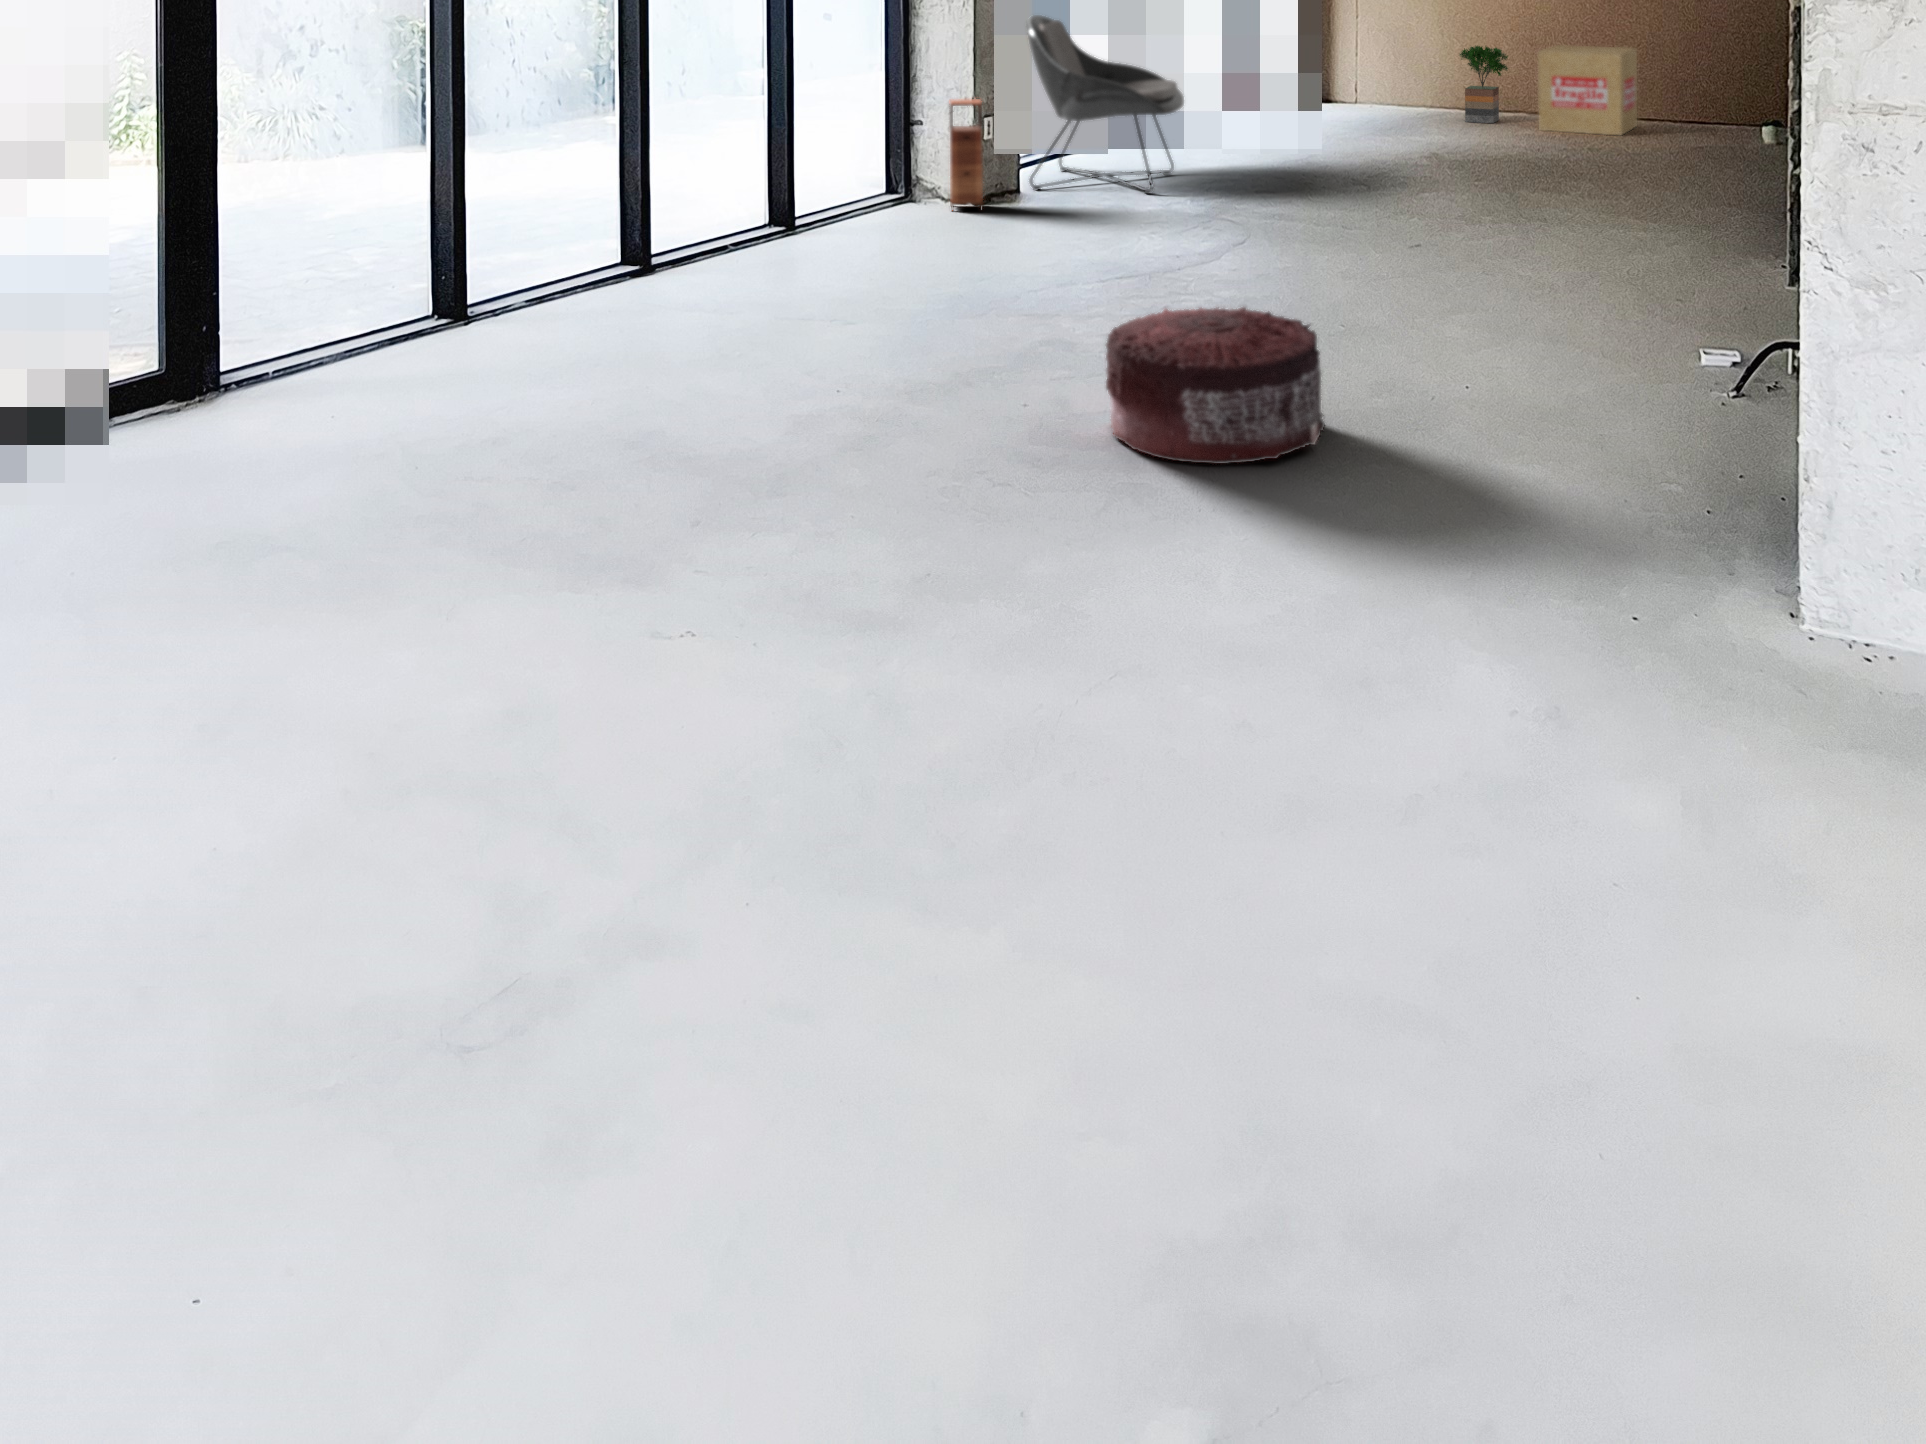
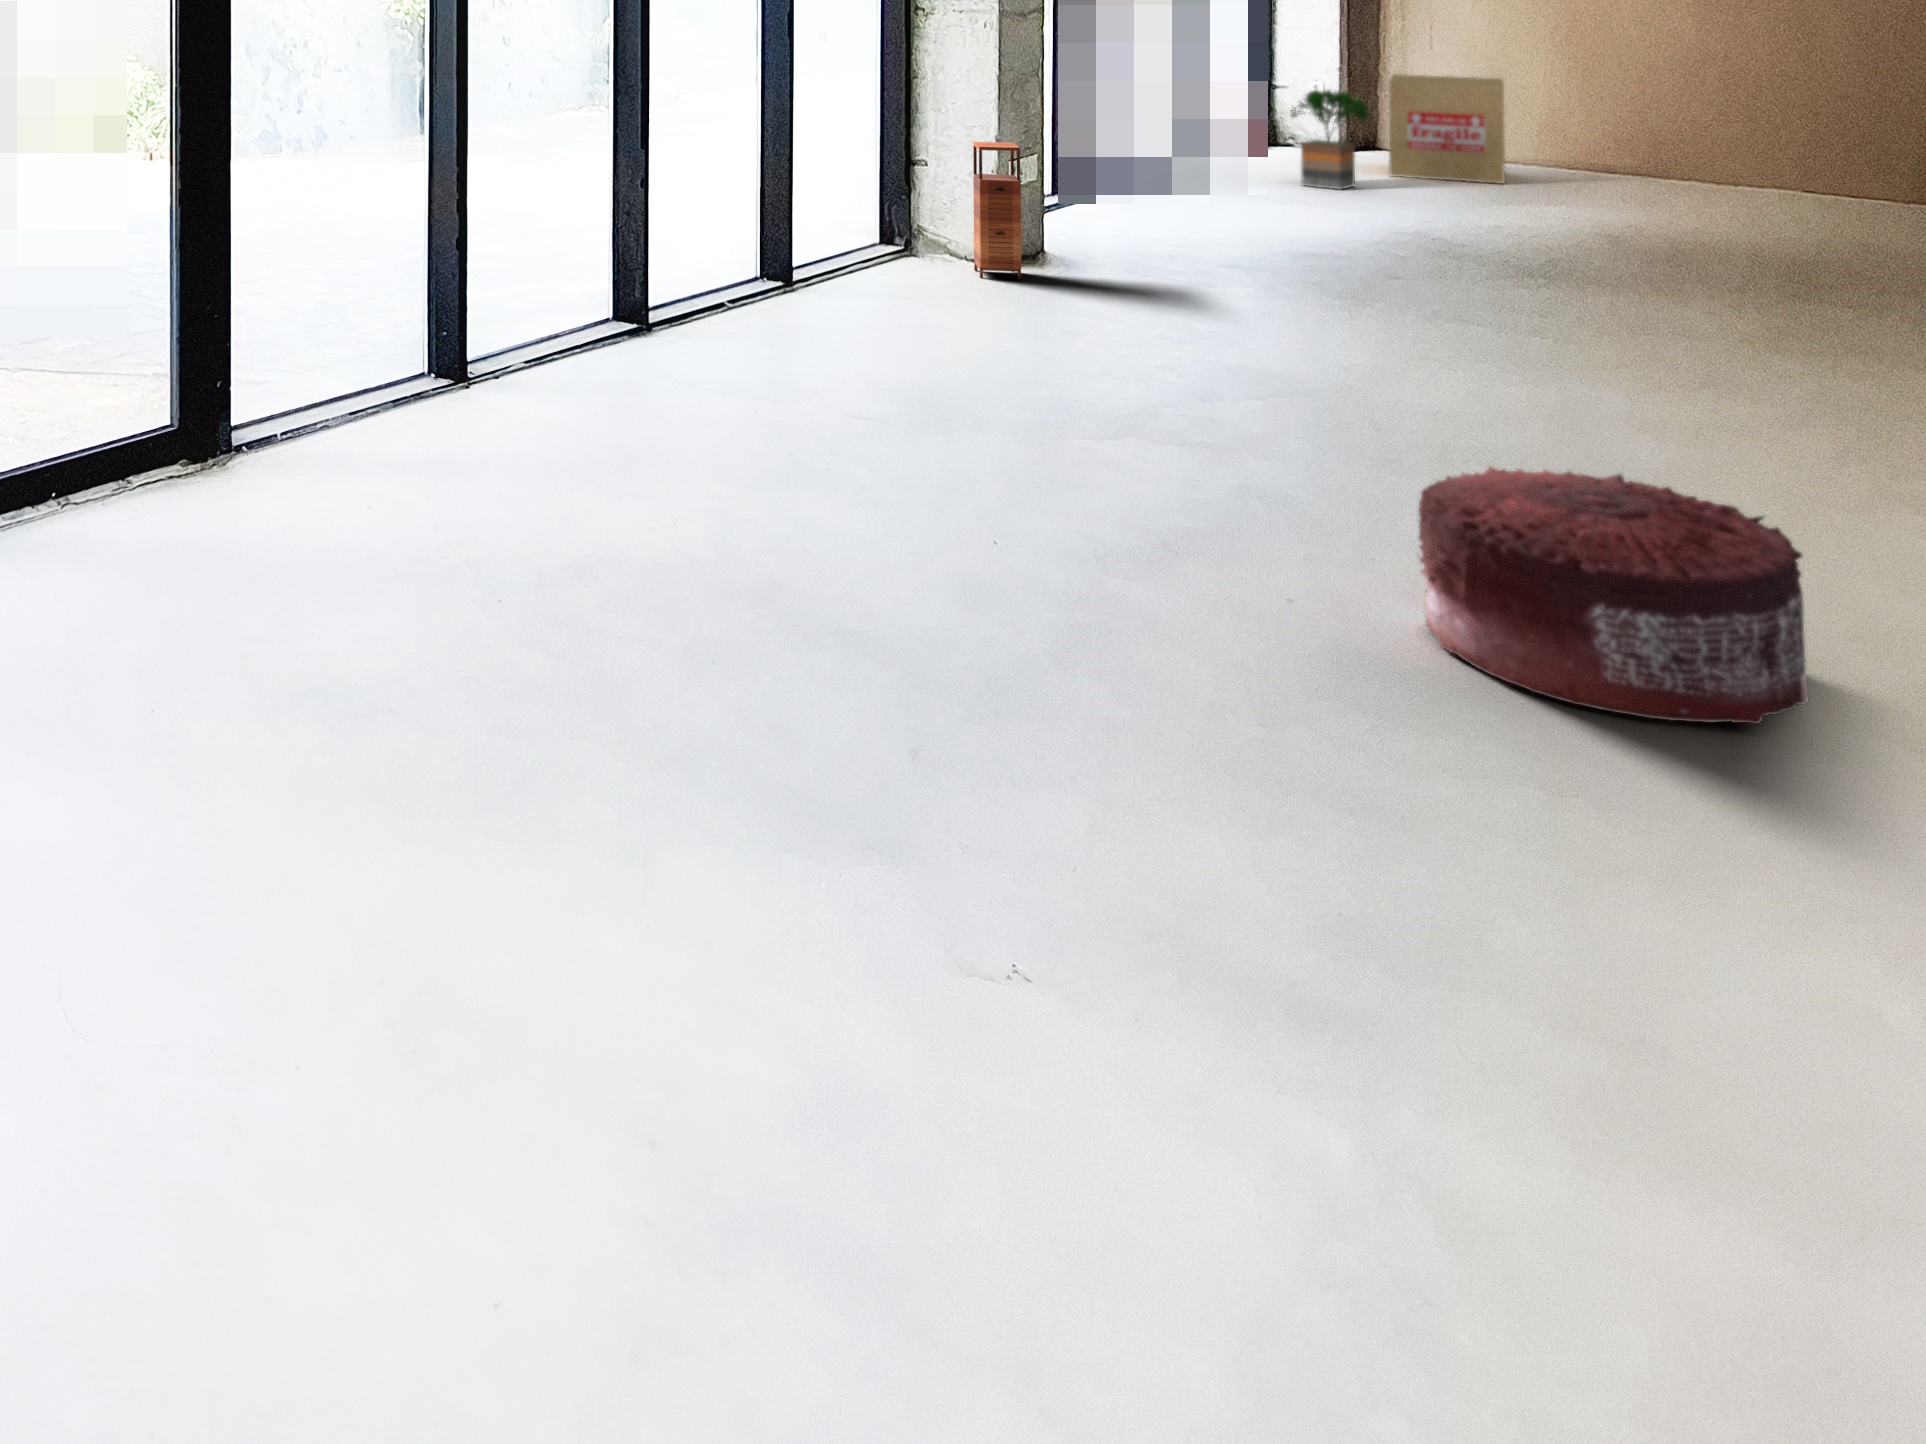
lounge chair: present [1026,15,1184,194] -> none [1055,41,1269,270]
cardboard box: present [1538,45,1637,136] -> present [1389,74,1505,184]
potted tree: present [1460,46,1508,123] -> present [1290,89,1371,190]

